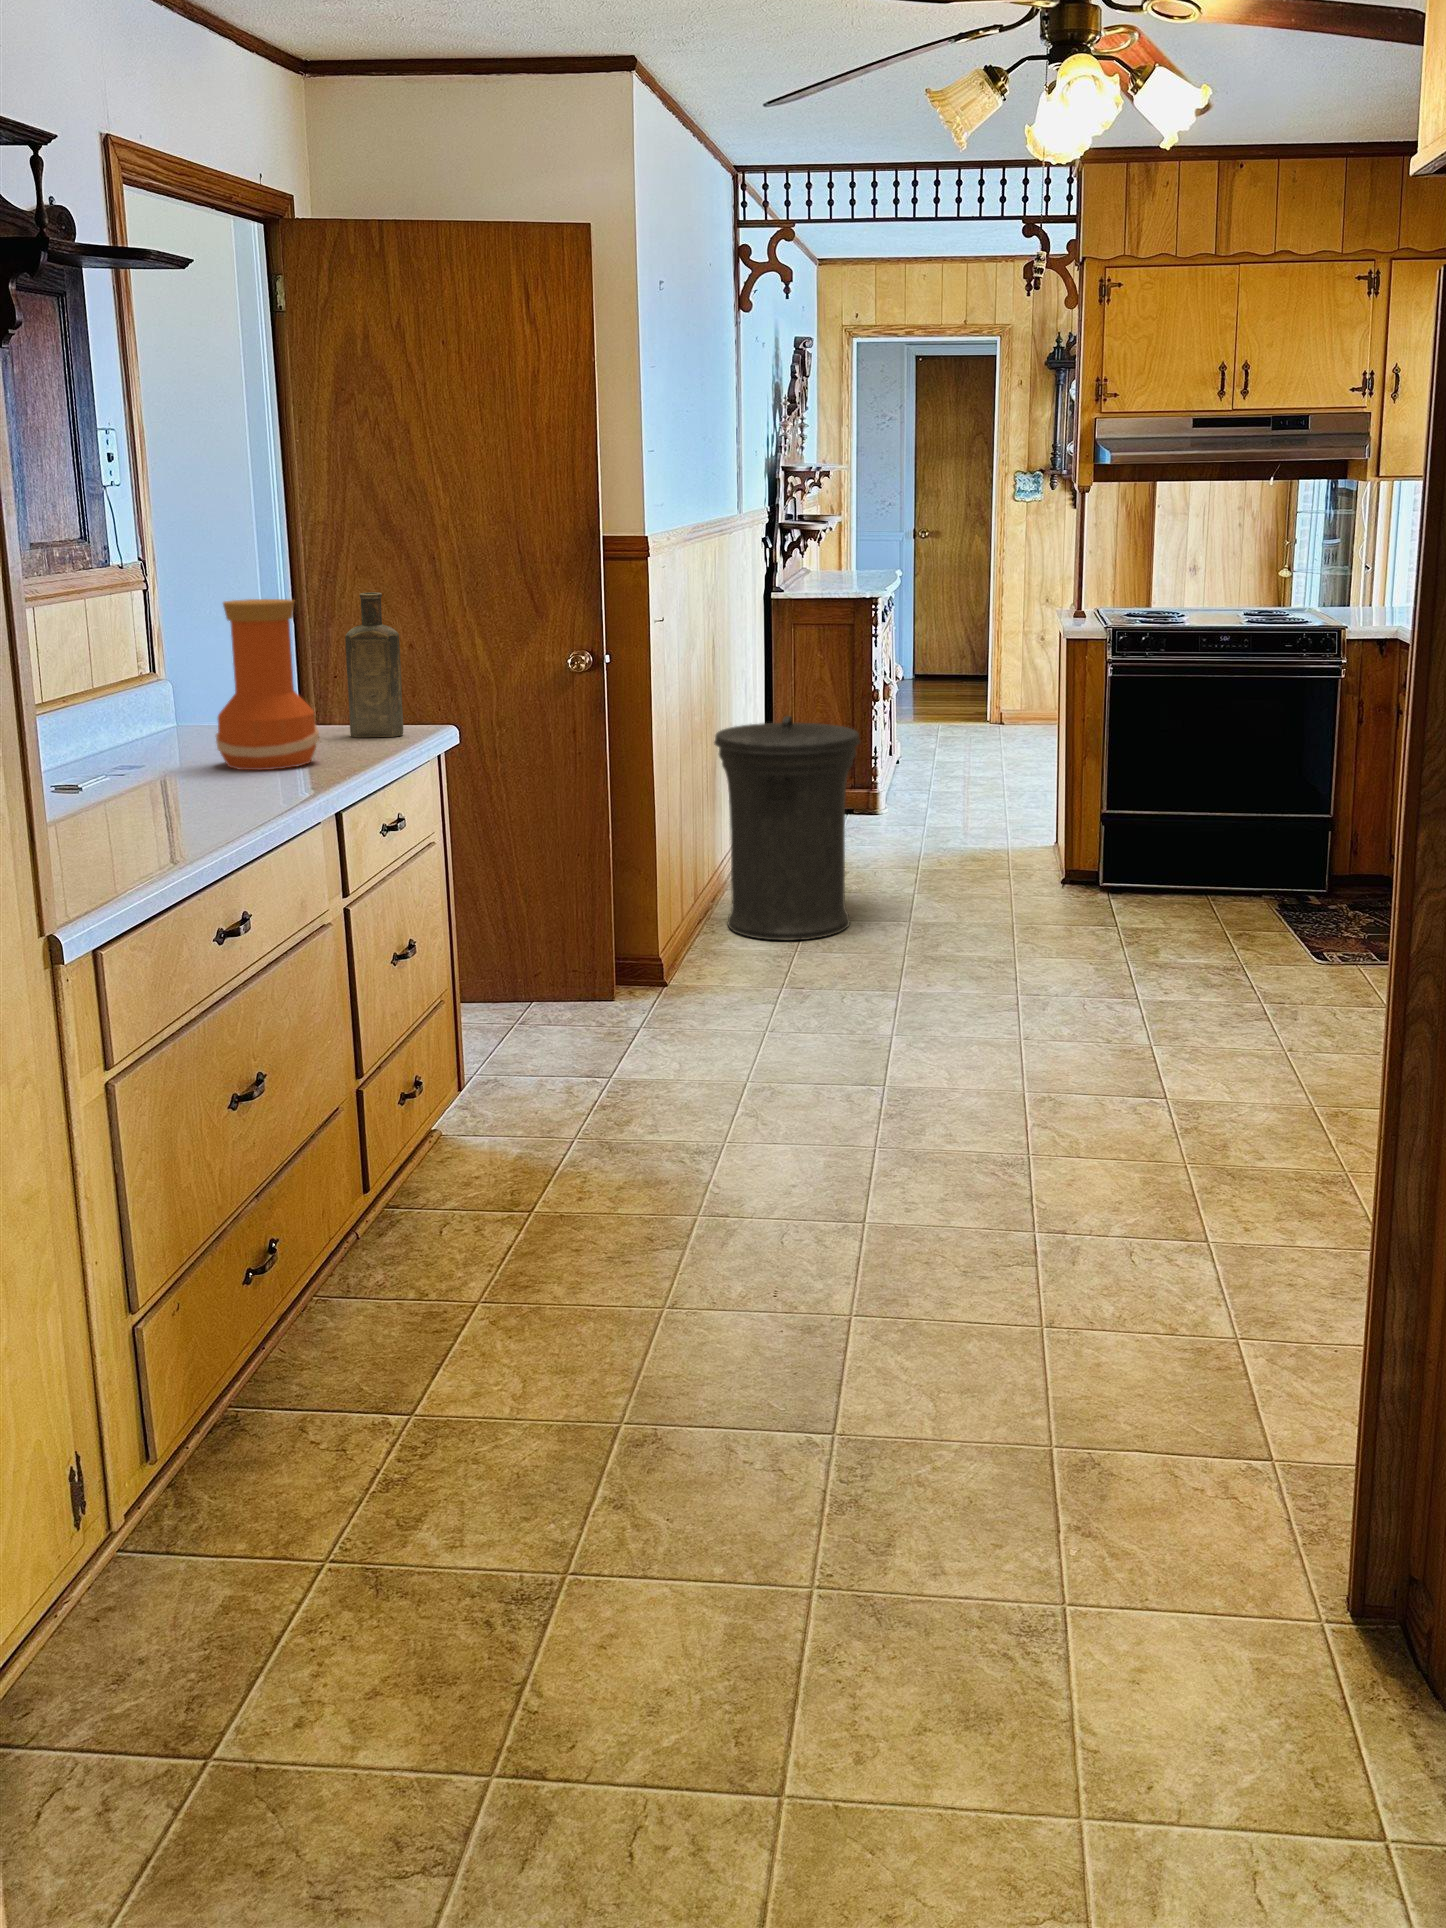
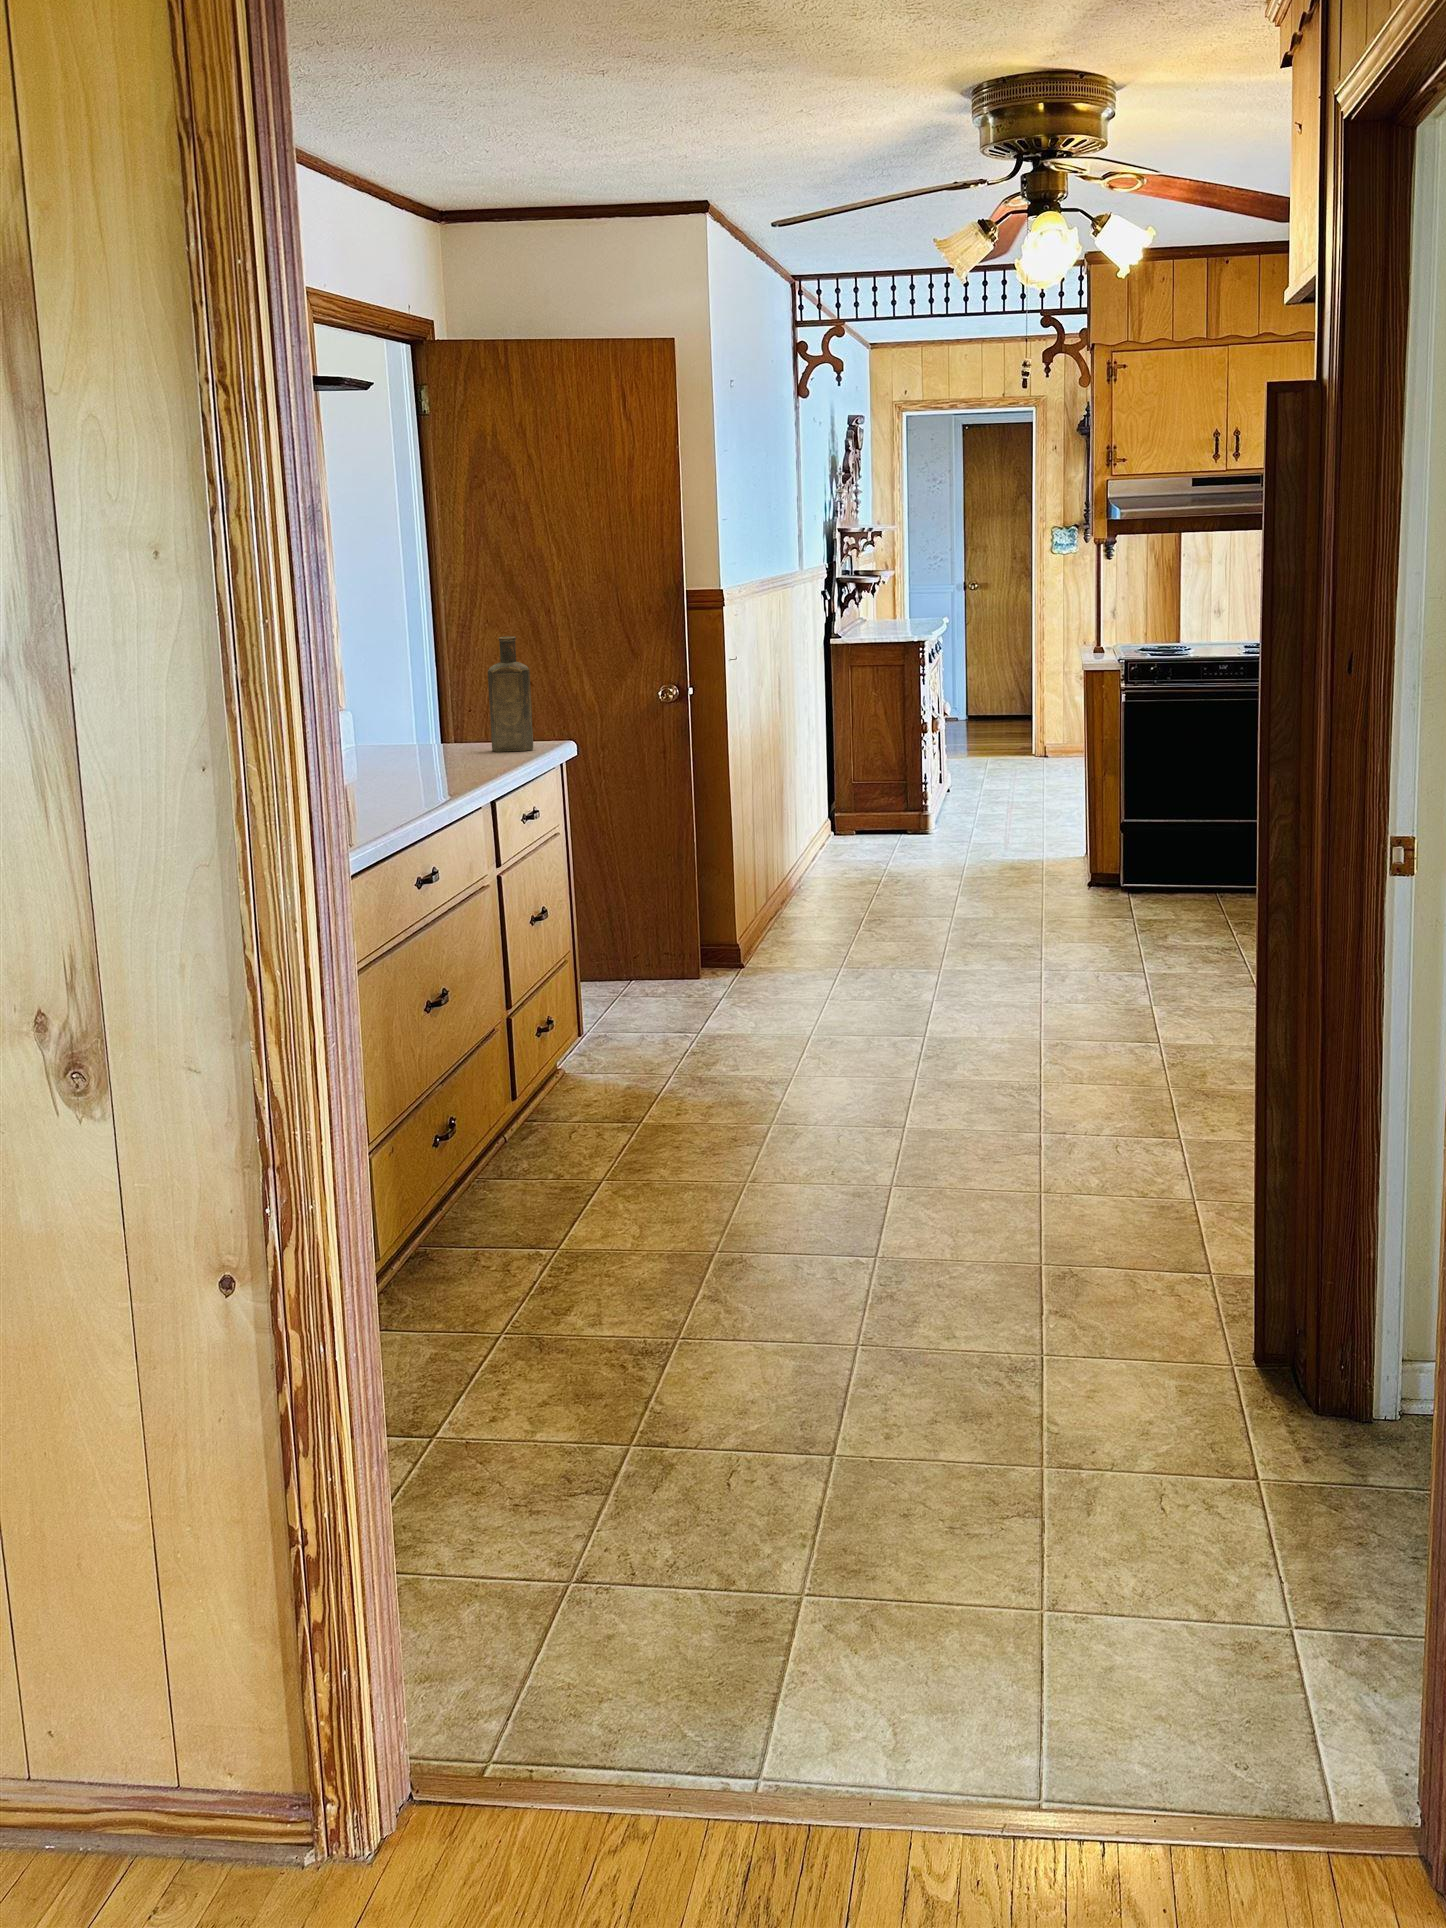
vase: present [216,599,320,770] -> none [394,641,474,772]
trash can: present [714,716,860,941] -> none [783,739,907,929]

